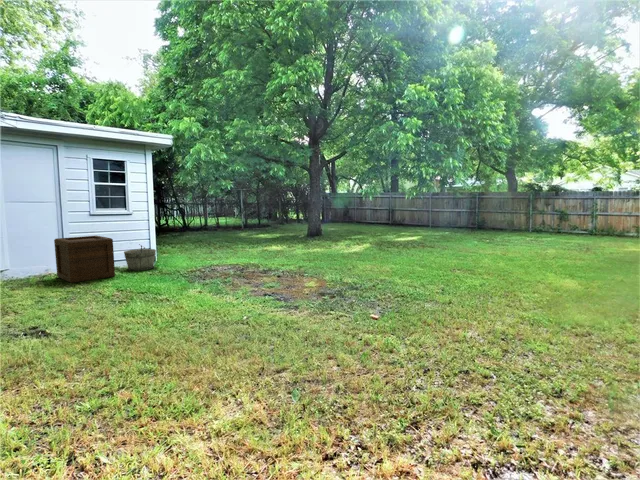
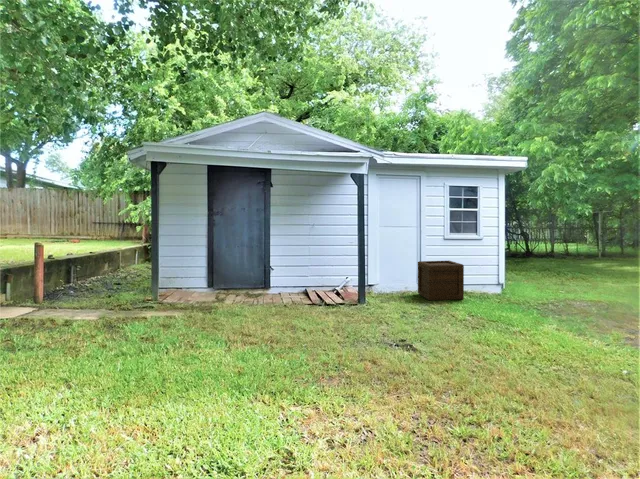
wooden bucket: present [124,244,156,271] -> none [471,271,501,297]

